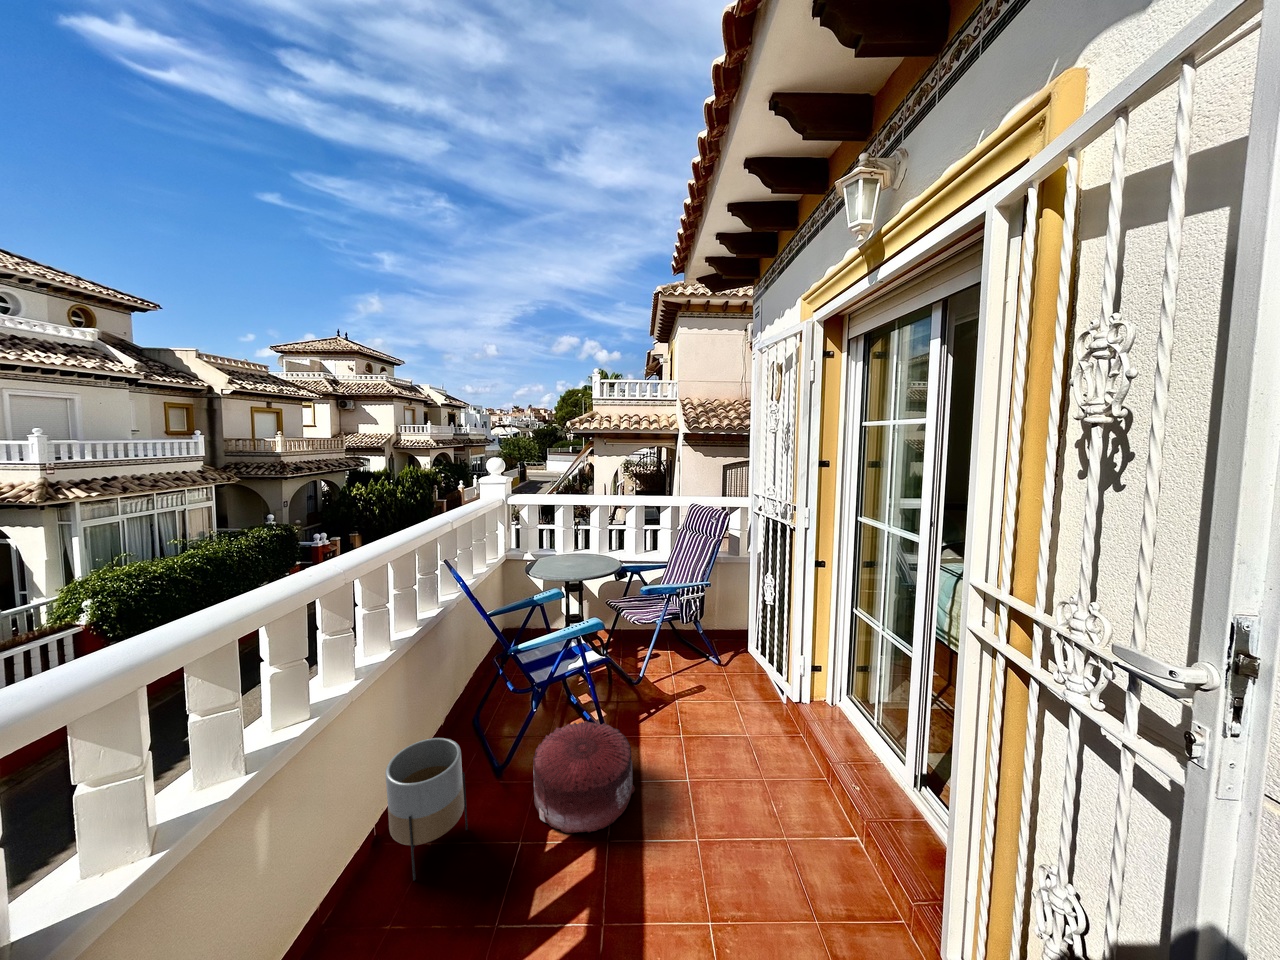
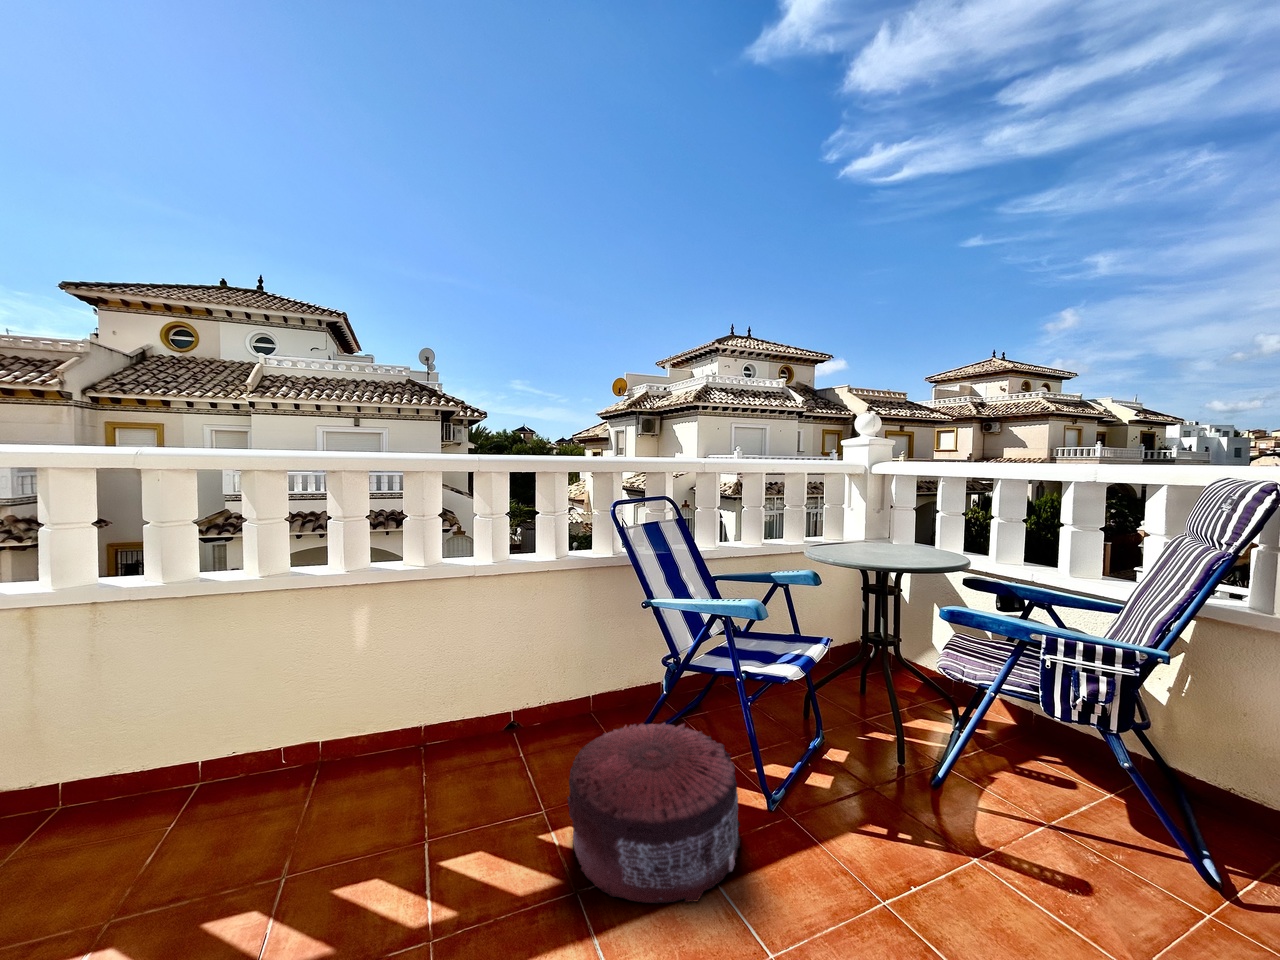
planter: present [385,738,468,881] -> none [487,634,567,763]

